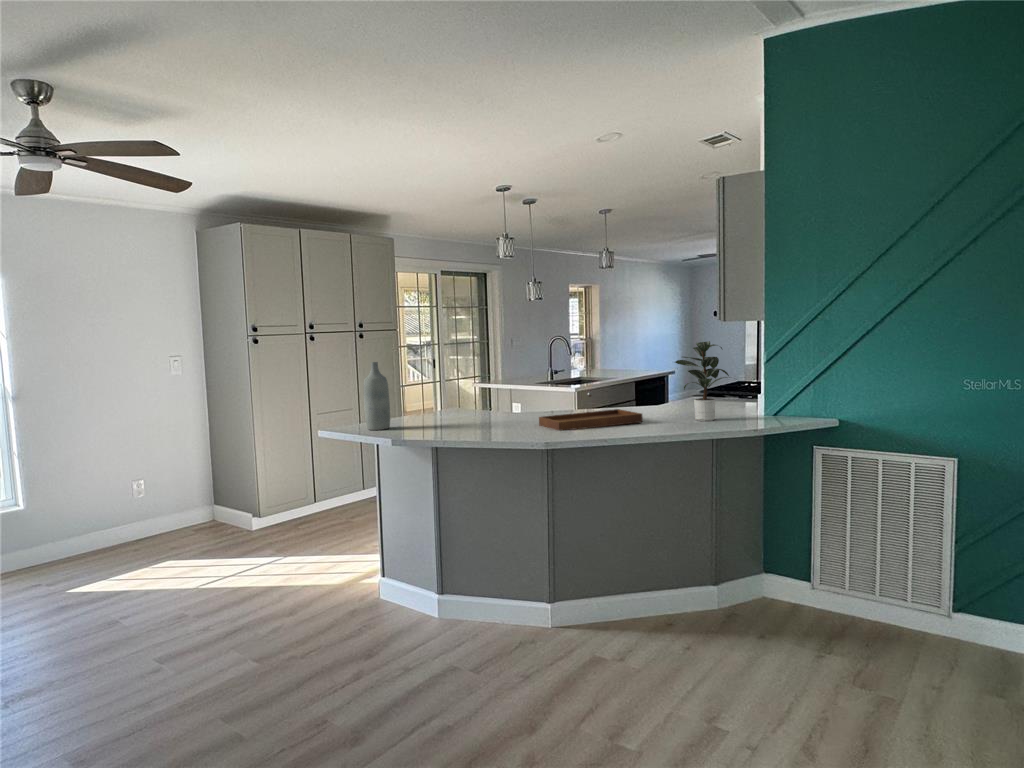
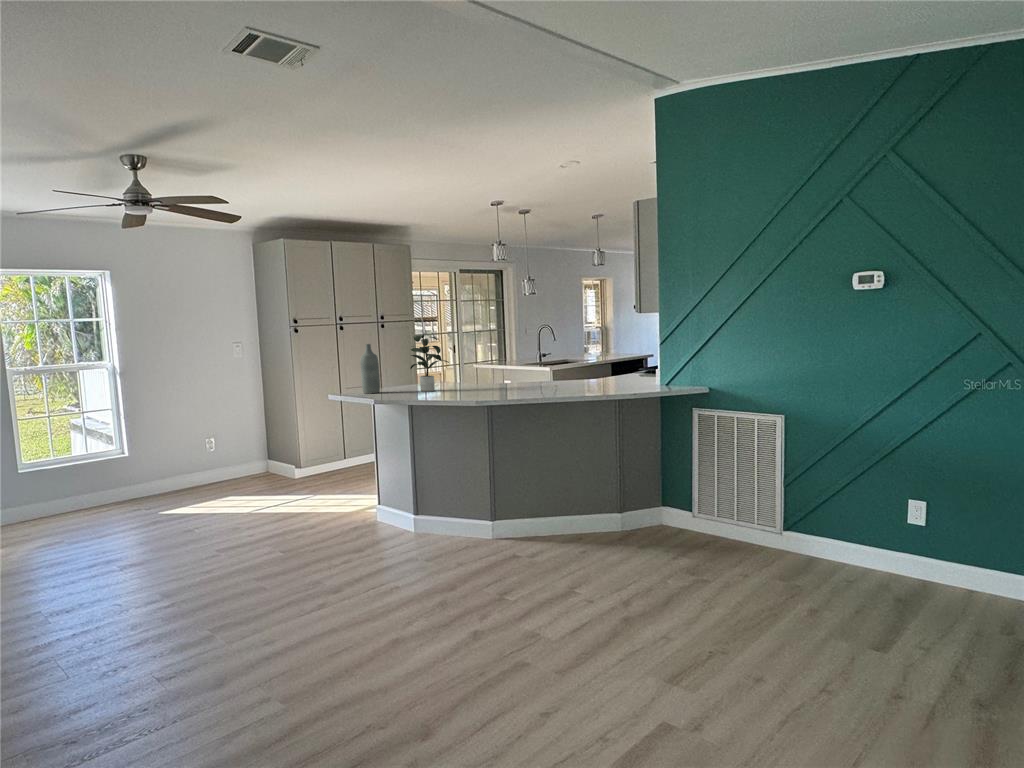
potted plant: present [675,341,729,421] -> present [410,335,449,392]
tray: present [539,392,643,431] -> none [486,366,562,394]

